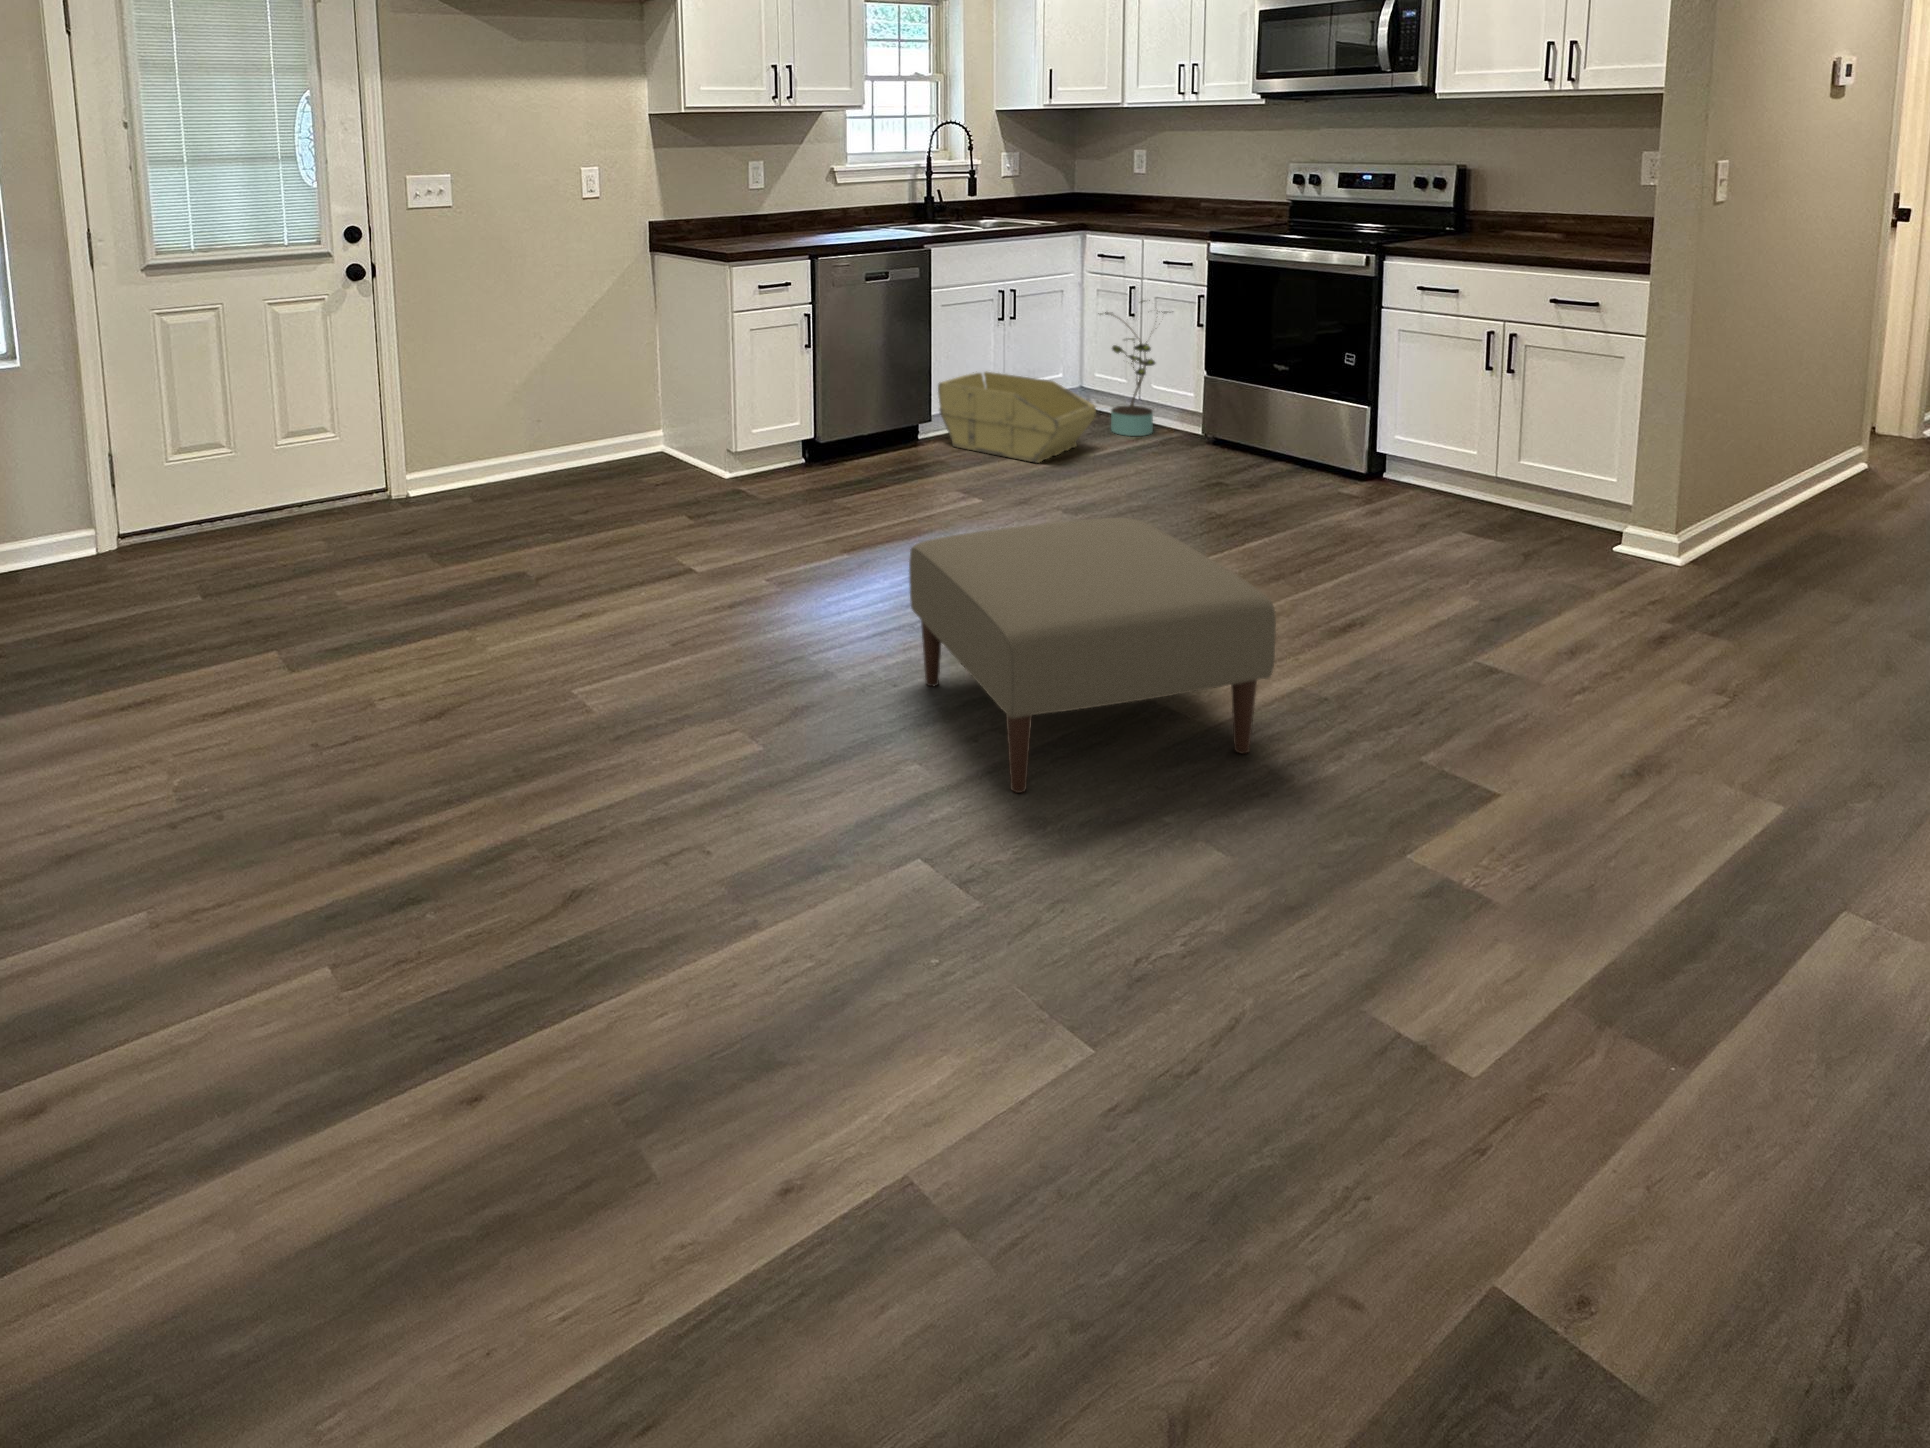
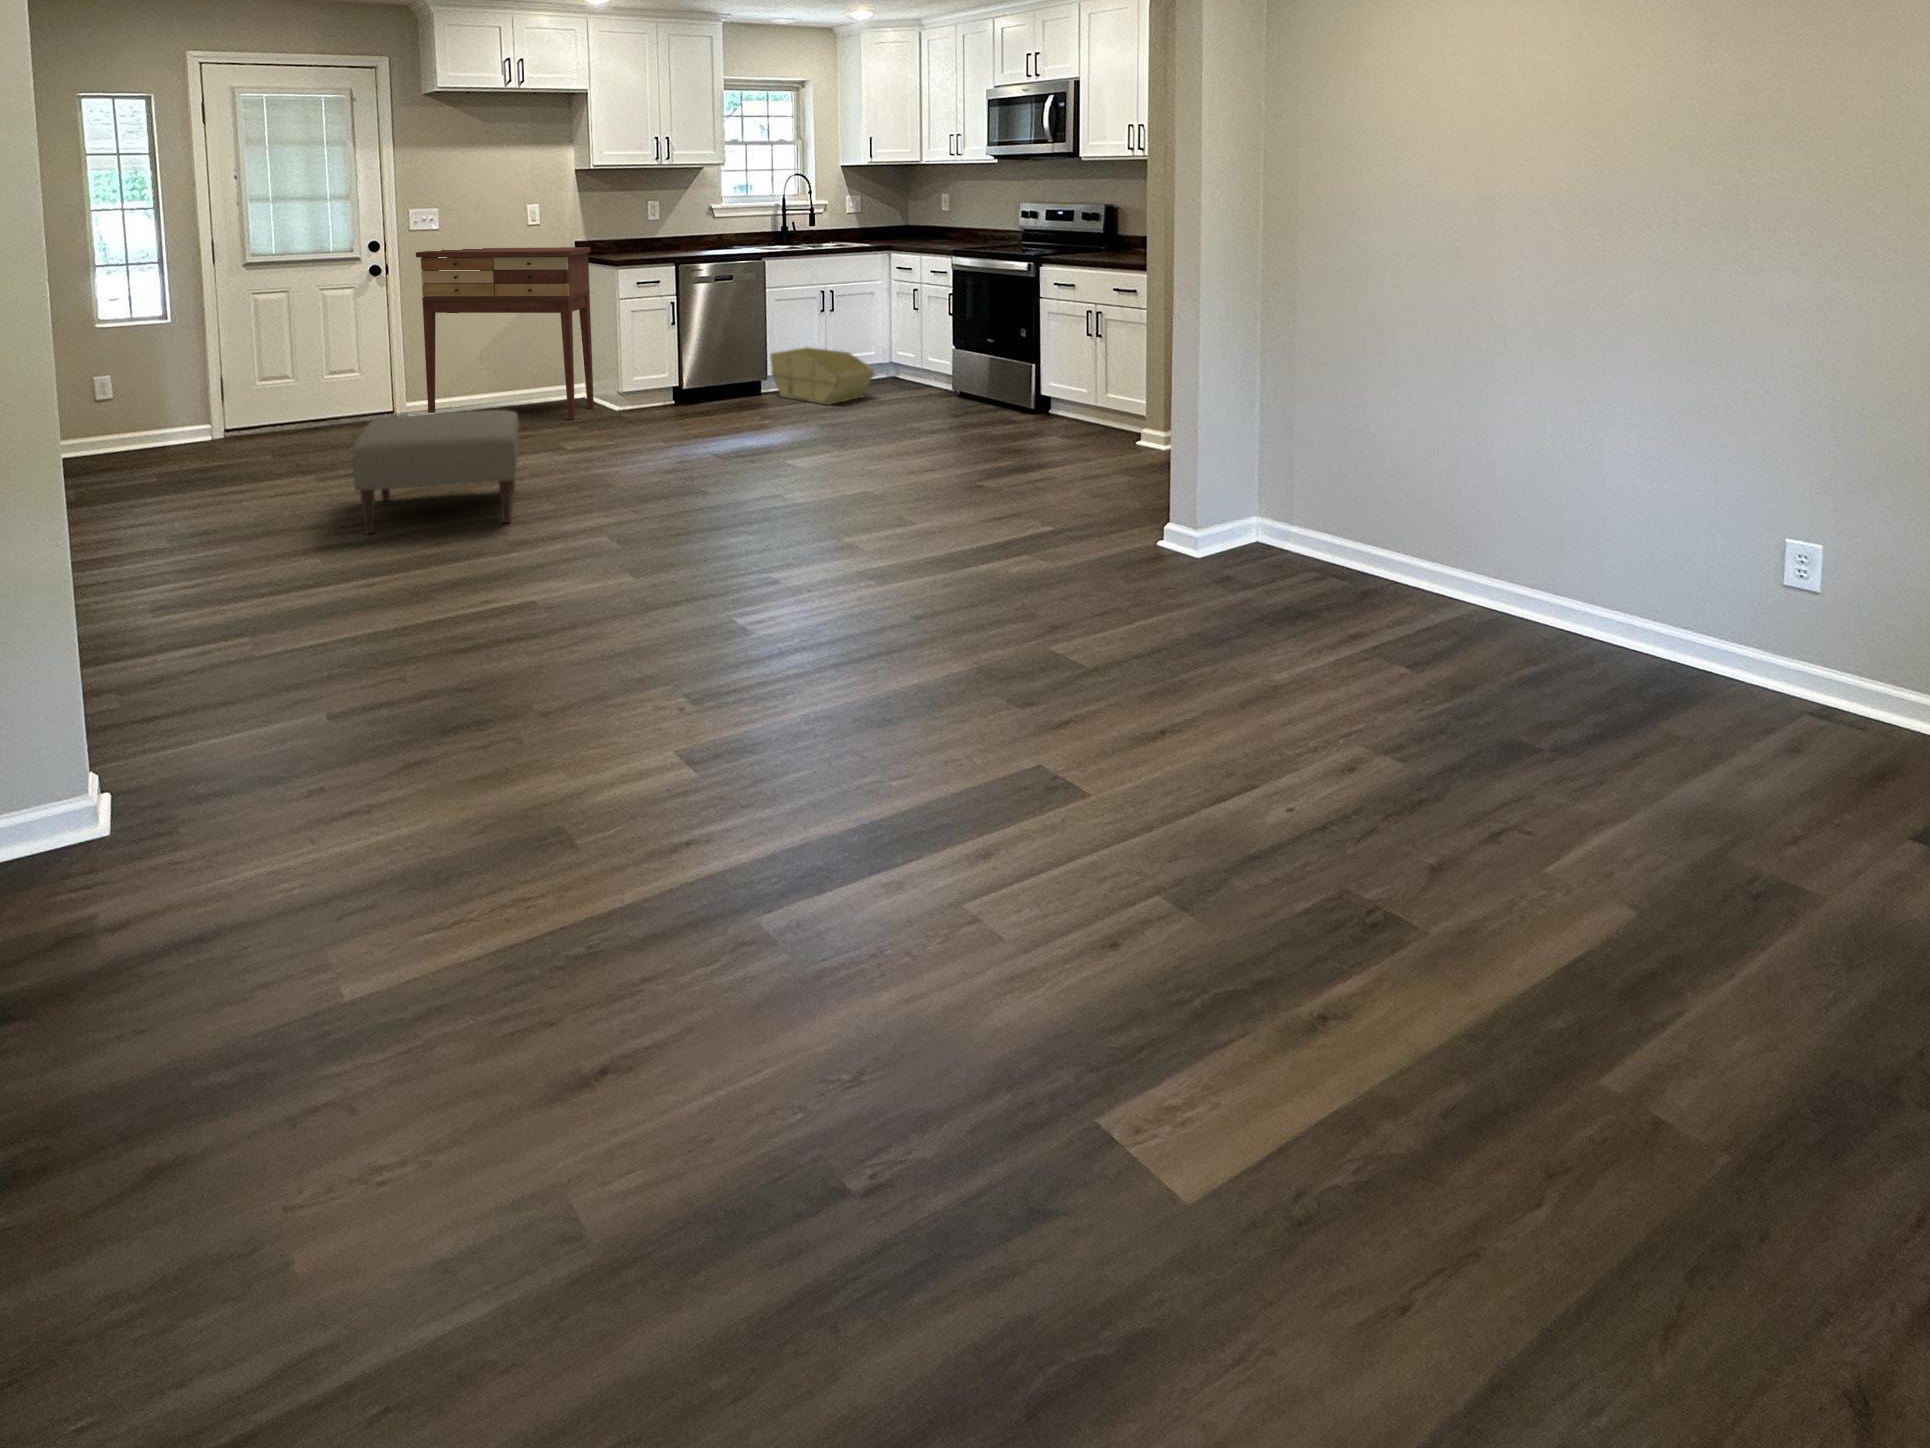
console table: none [418,231,688,498] -> present [416,247,594,419]
potted plant: present [1098,300,1167,436] -> none [888,298,934,392]
ottoman: present [909,518,1276,793] -> present [352,410,519,533]

